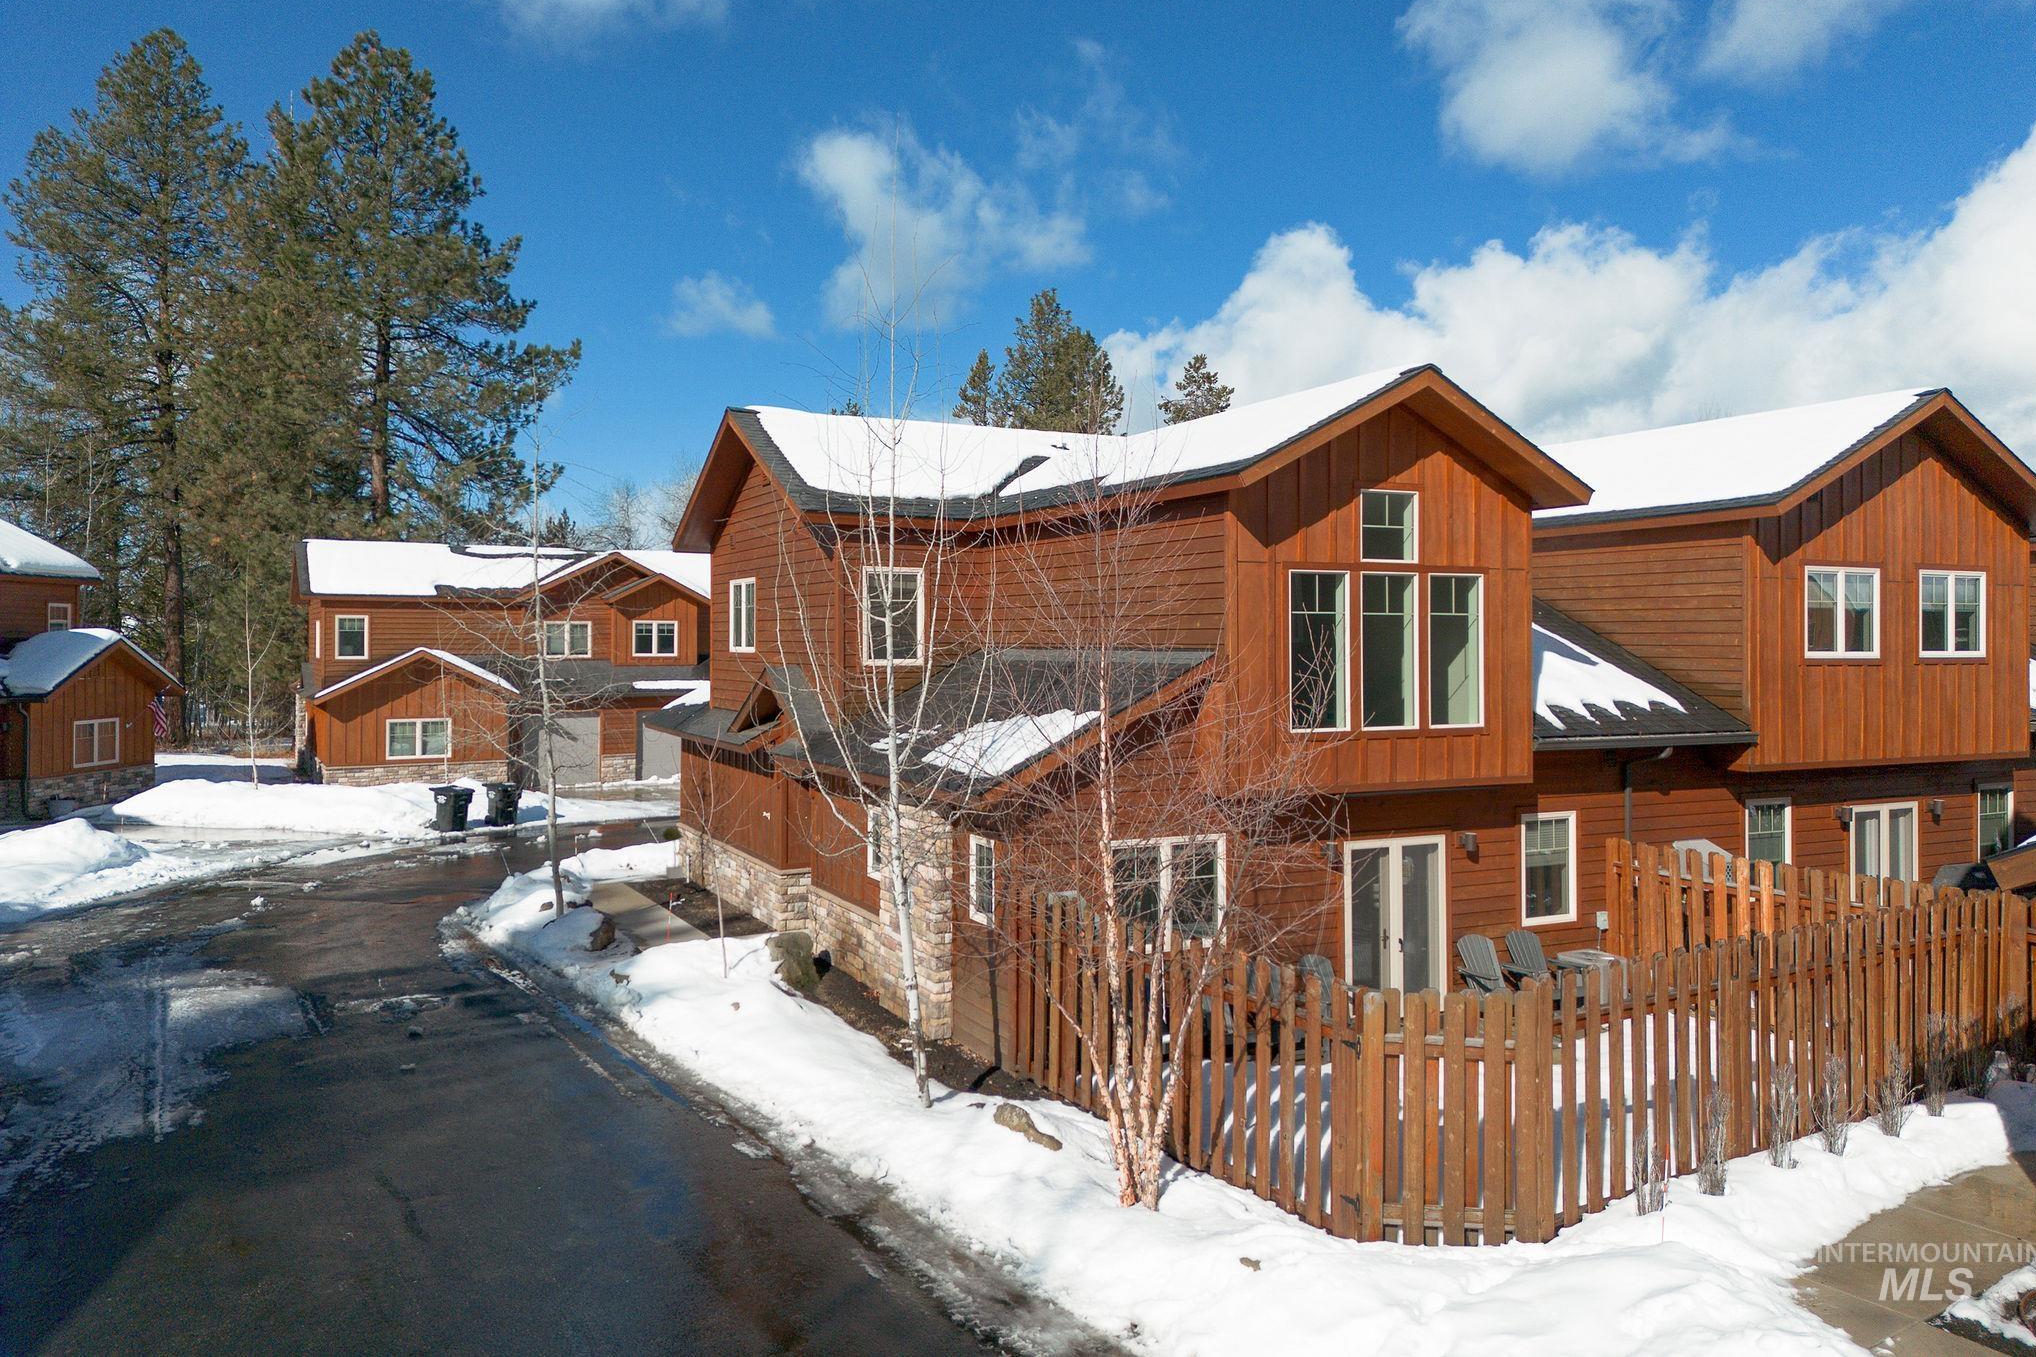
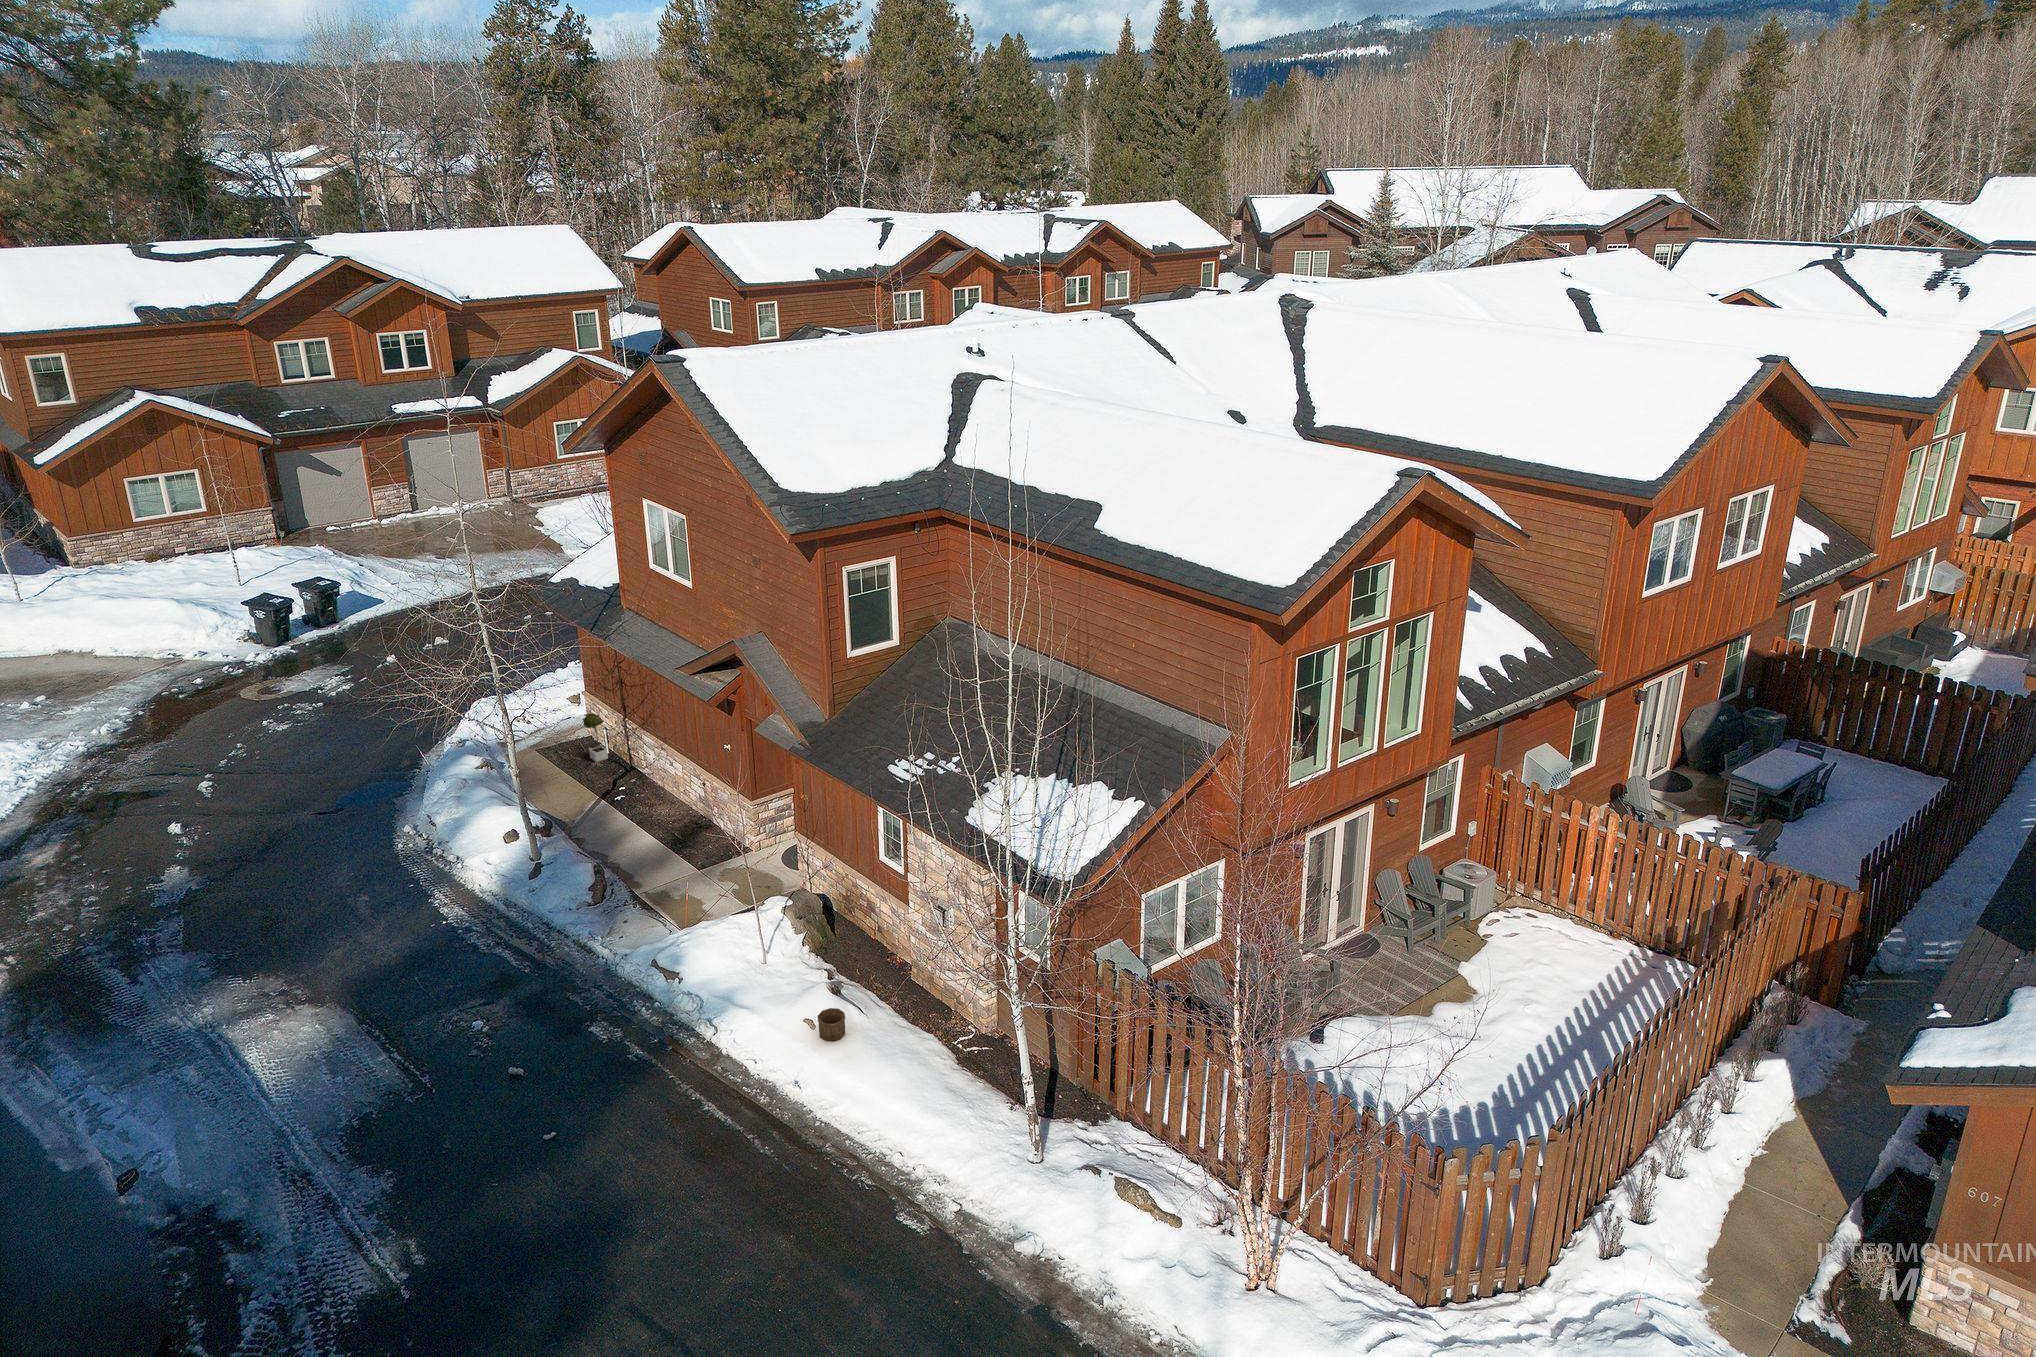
wooden bucket: none [739,986,775,1021] -> present [818,1008,845,1041]

